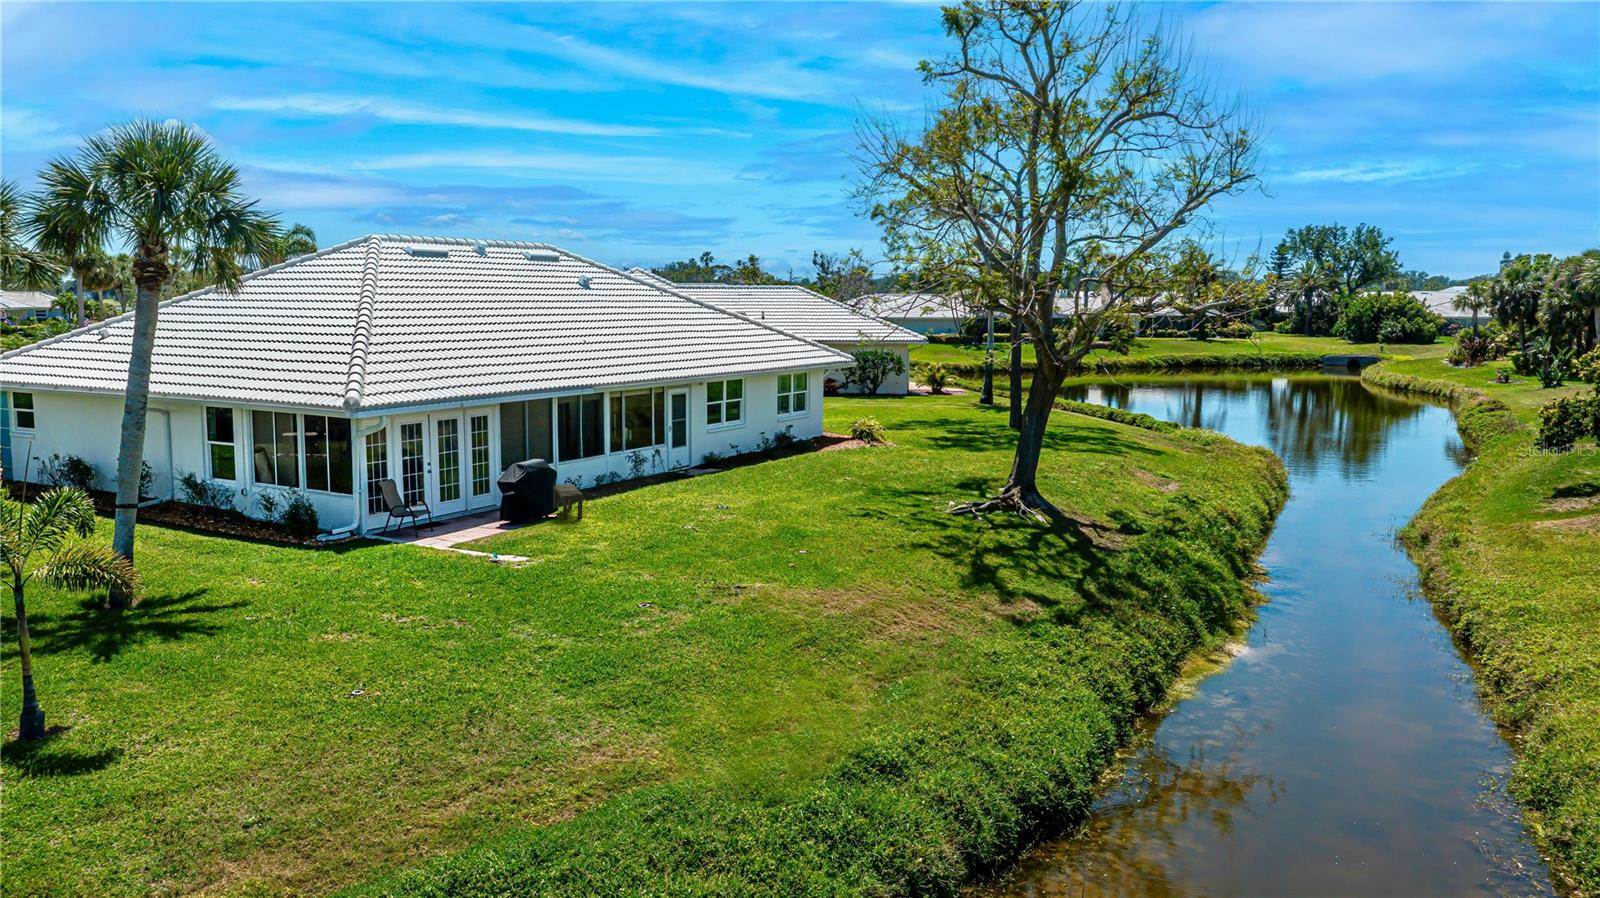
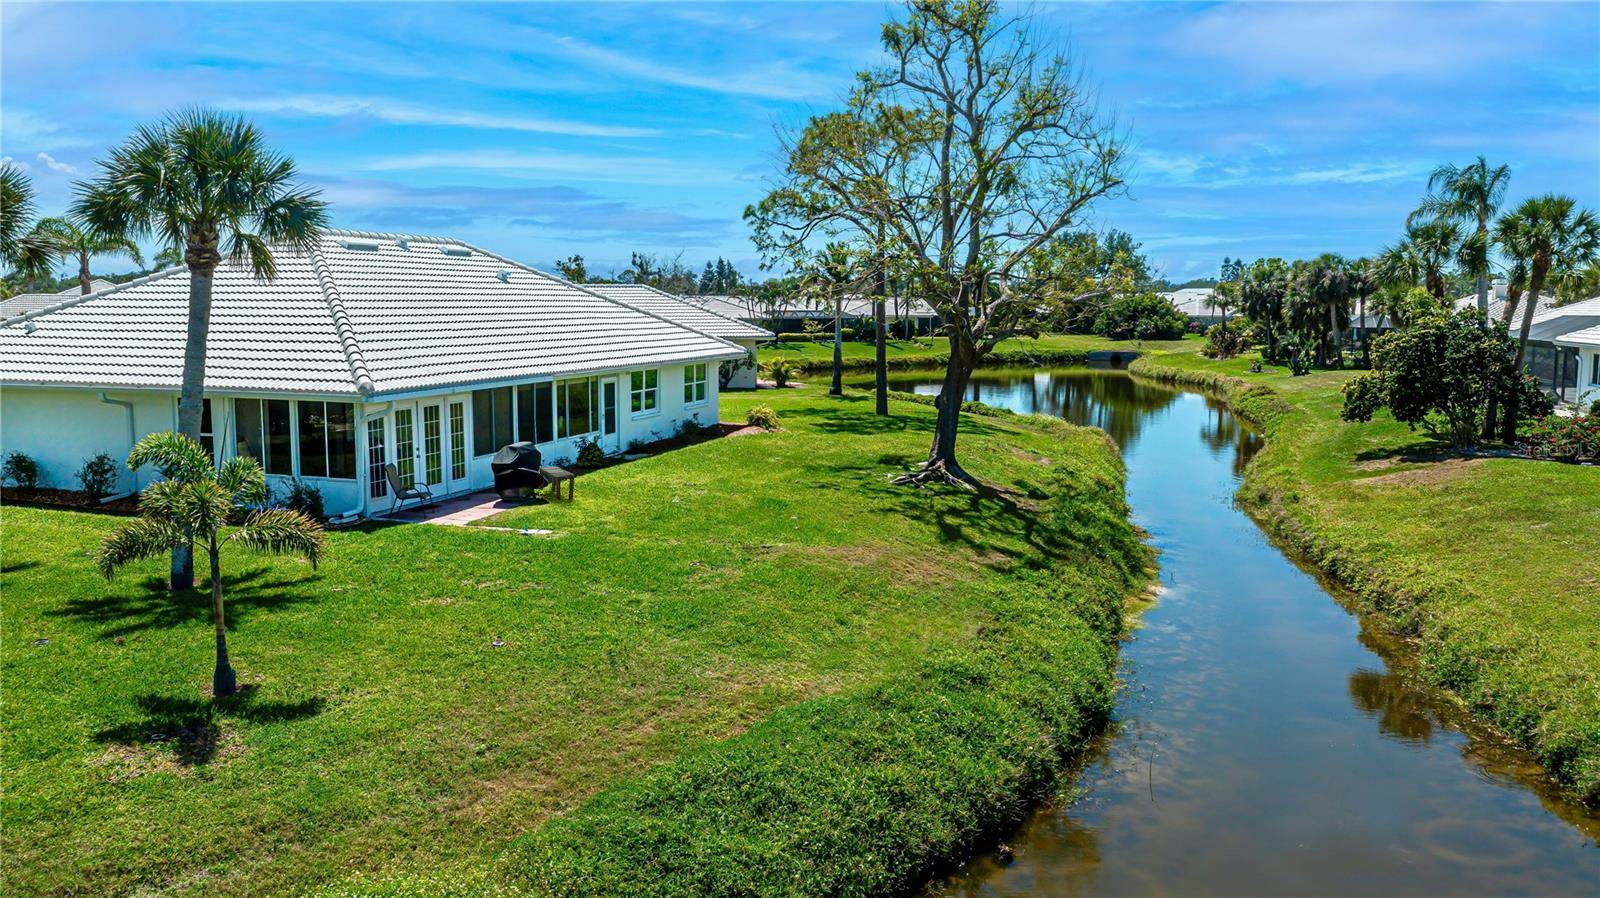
potted plant: none [629,457,659,483] -> present [576,443,606,468]

